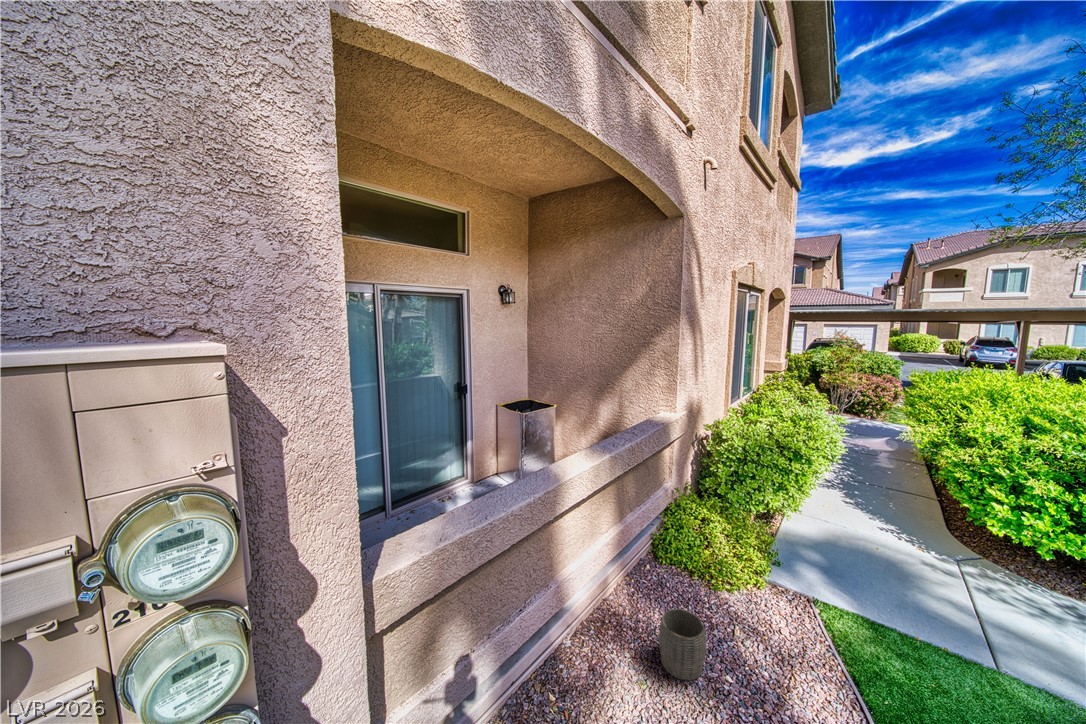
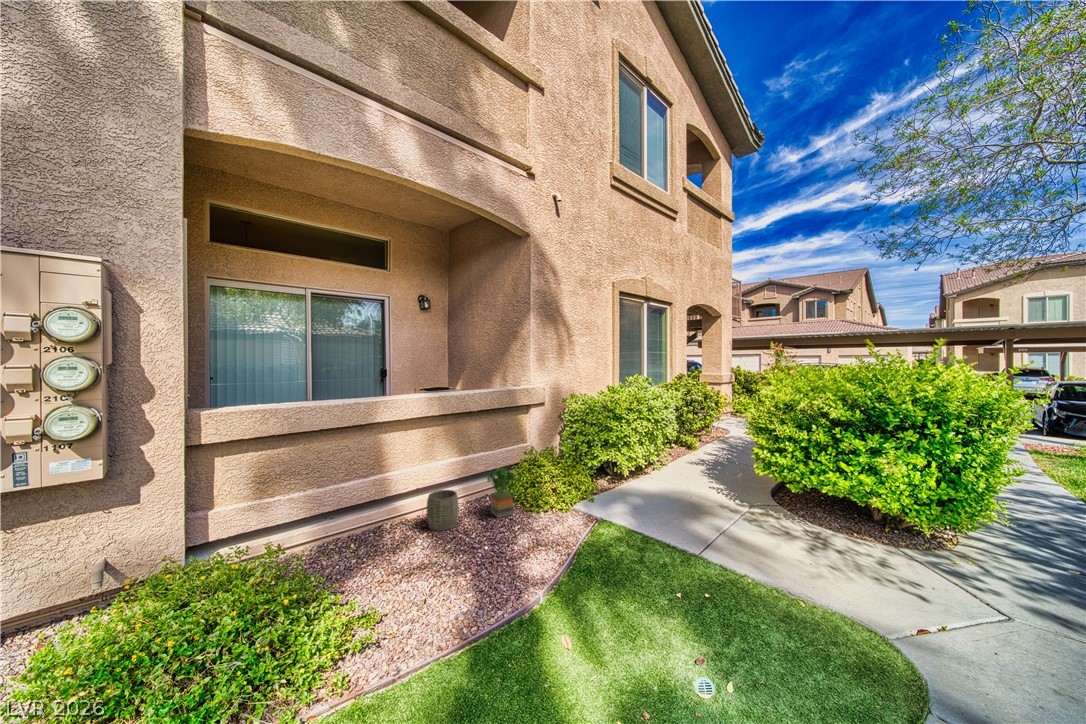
potted tree: none [716,562,760,637] -> present [487,469,518,518]

